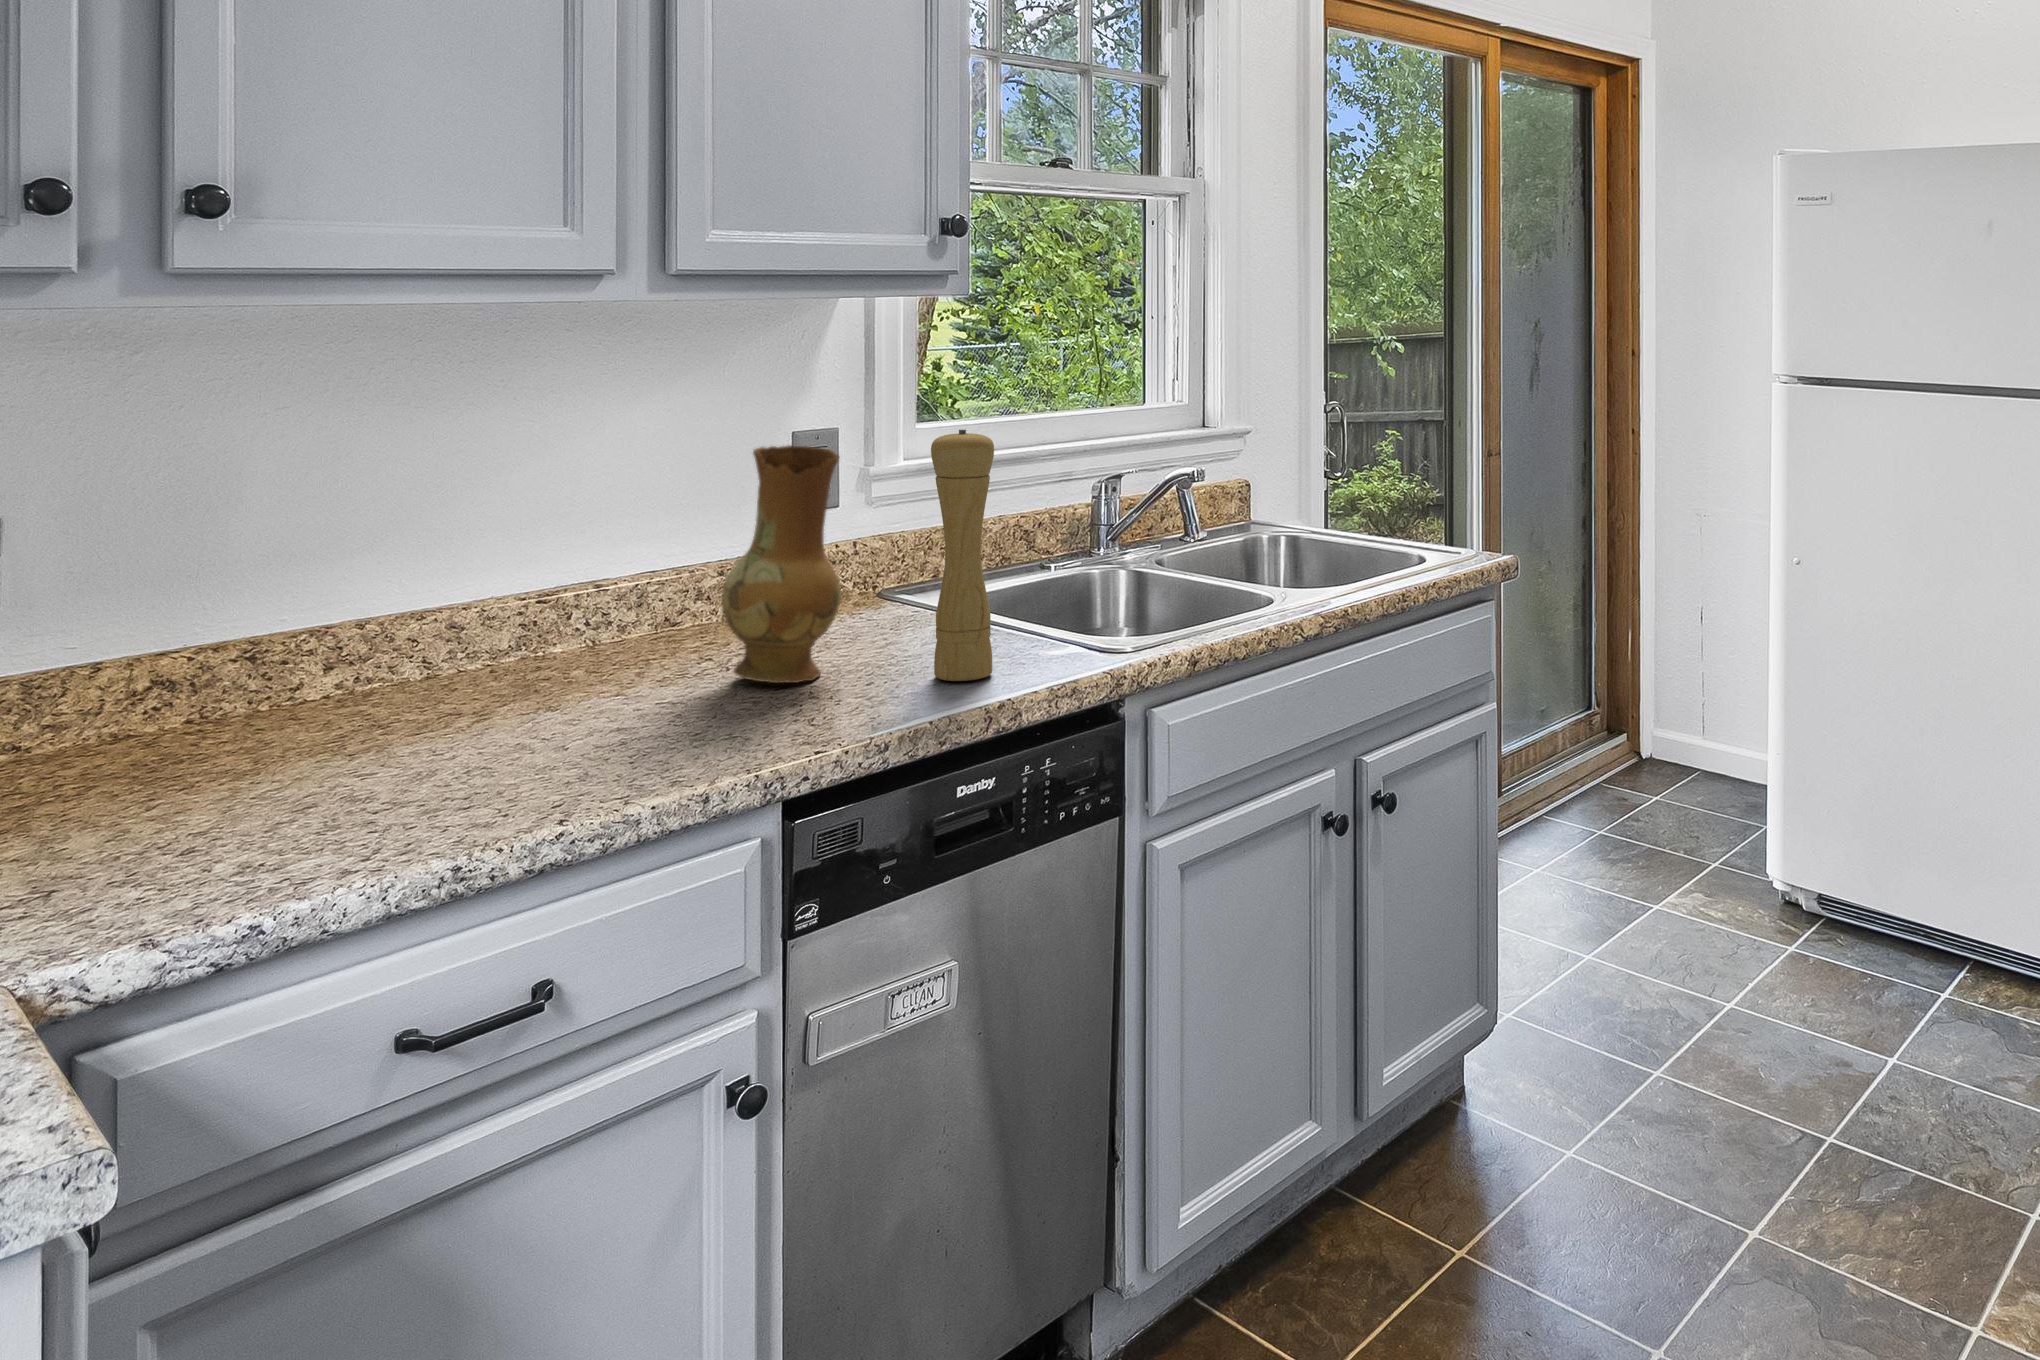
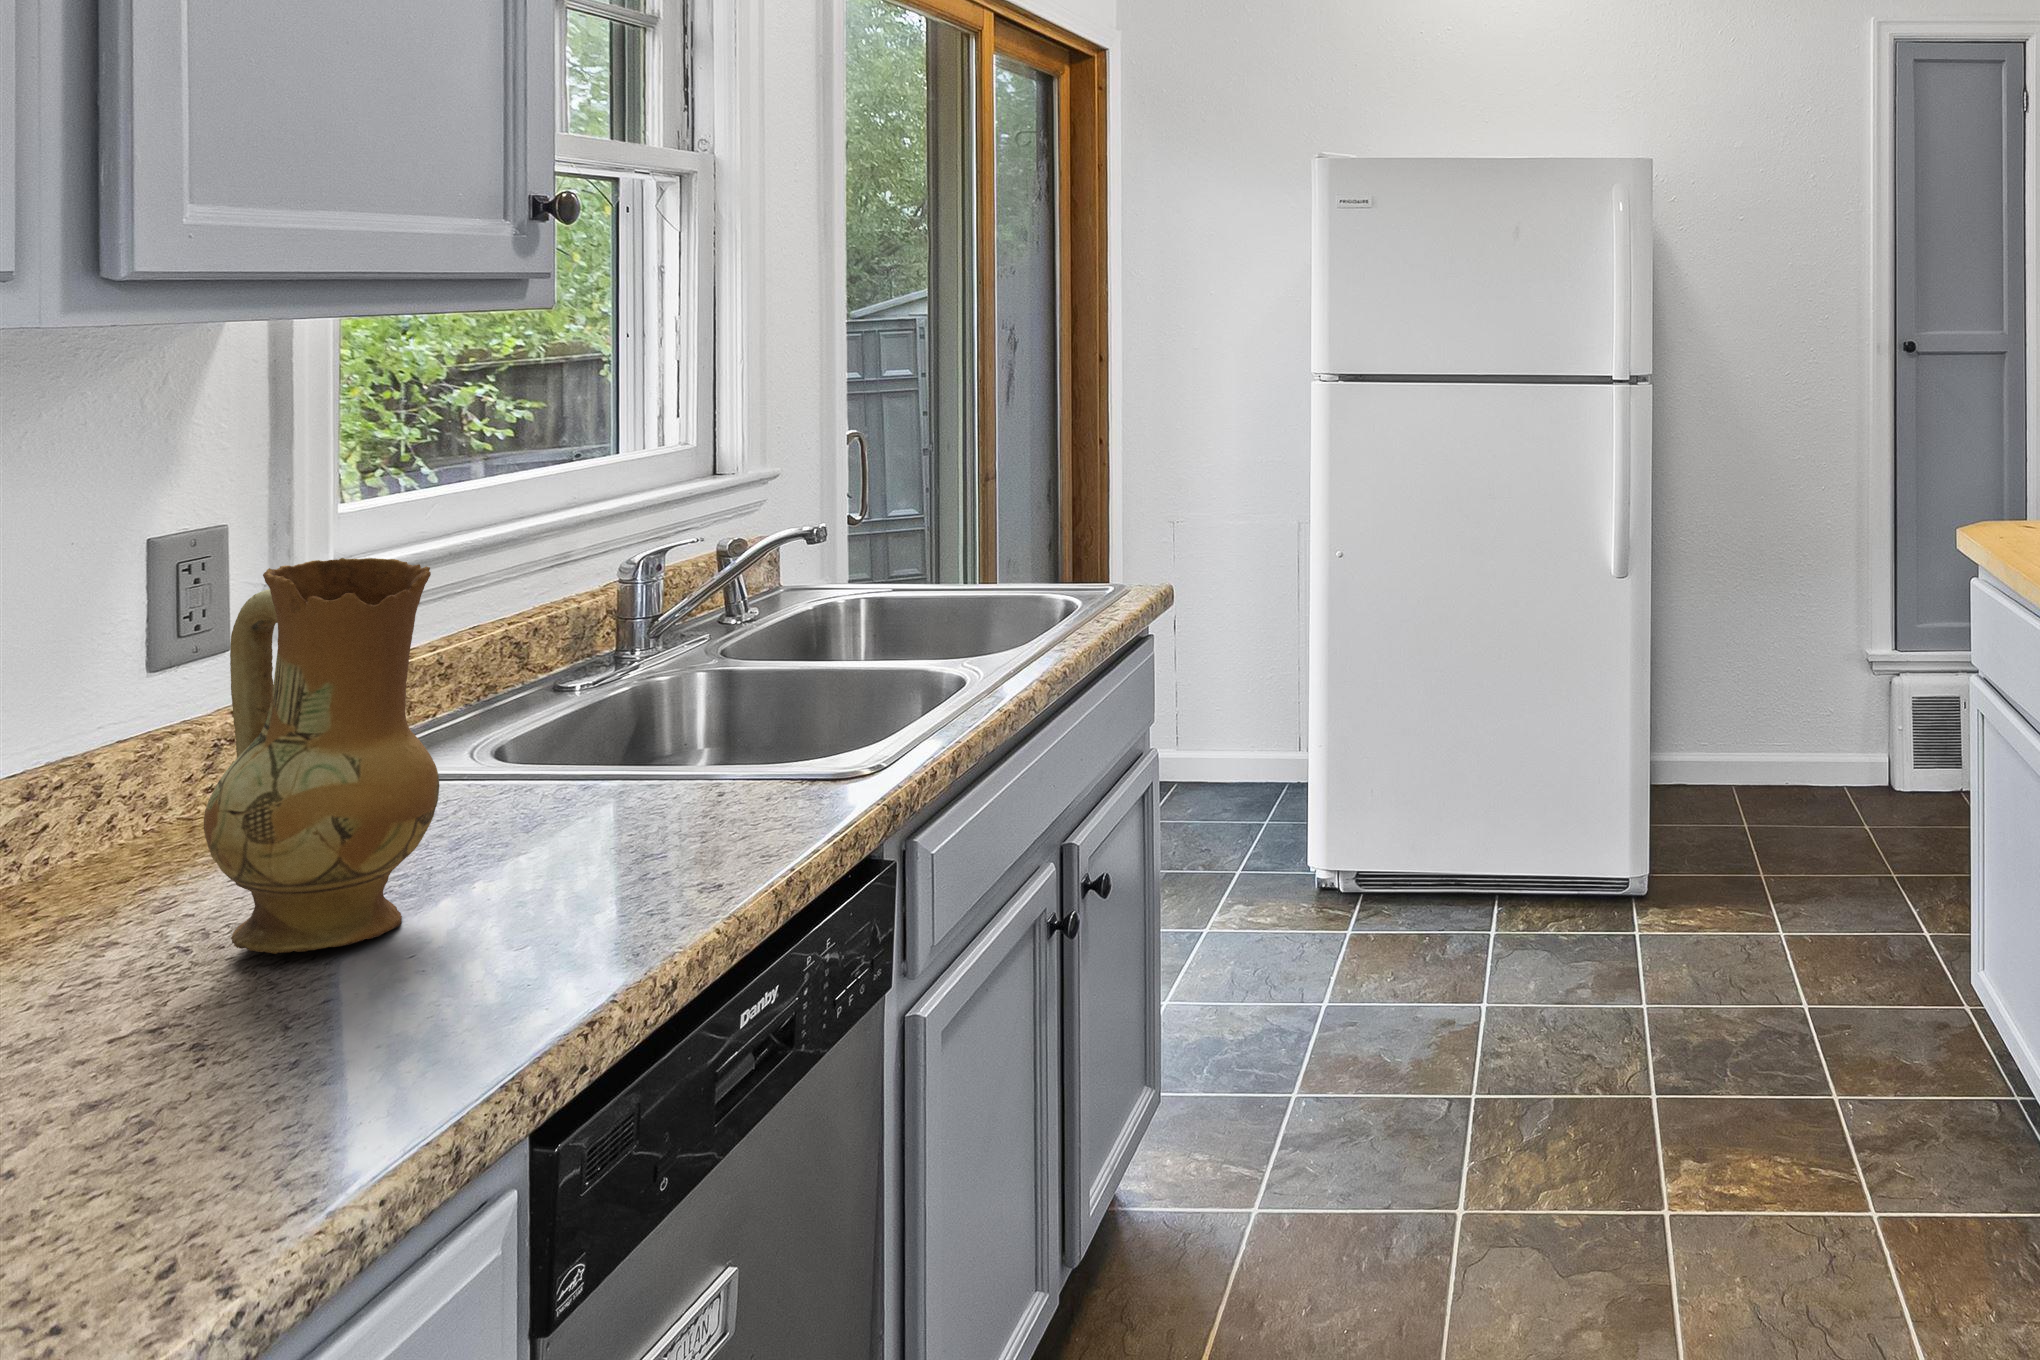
pepper mill: present [931,430,994,681] -> none [595,506,706,871]

